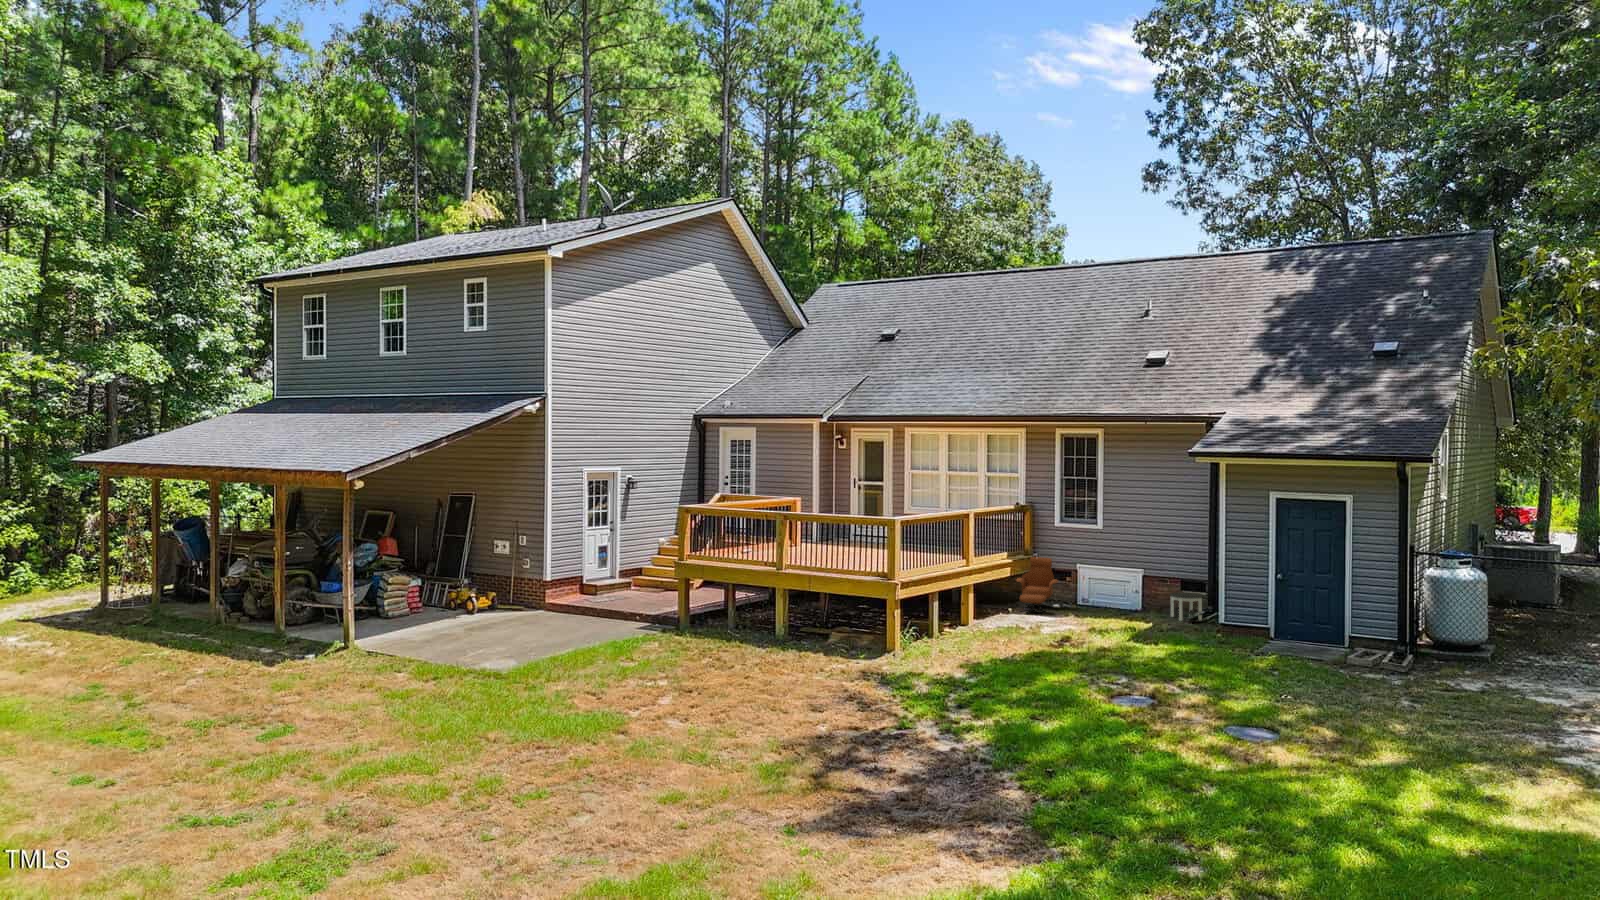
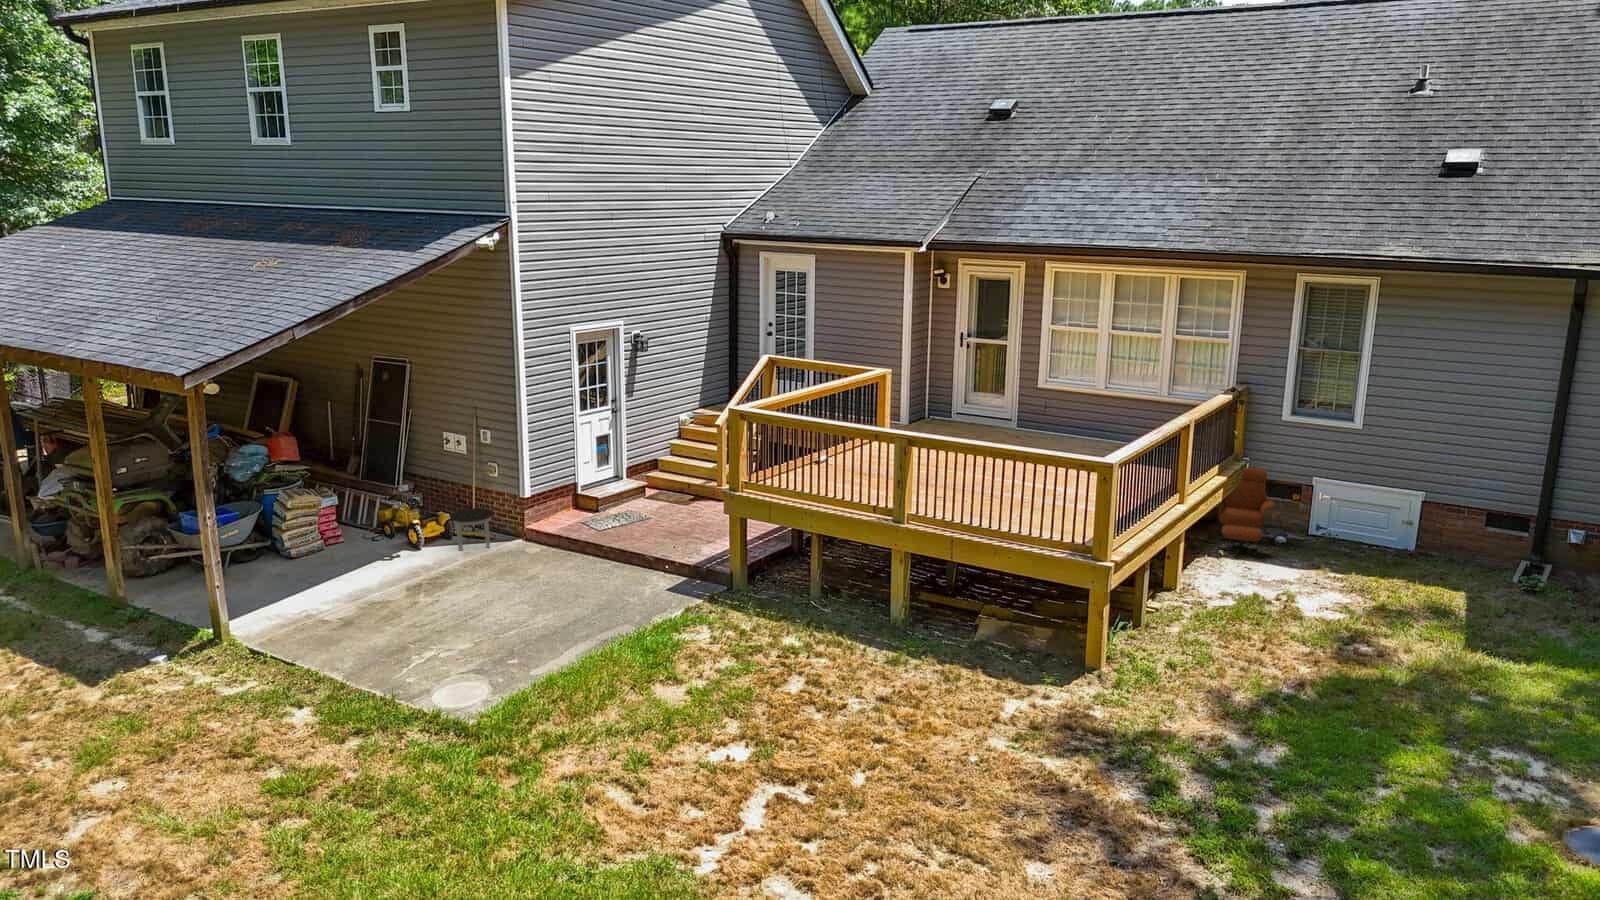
round table: present [1170,592,1203,621] -> present [450,508,493,551]

